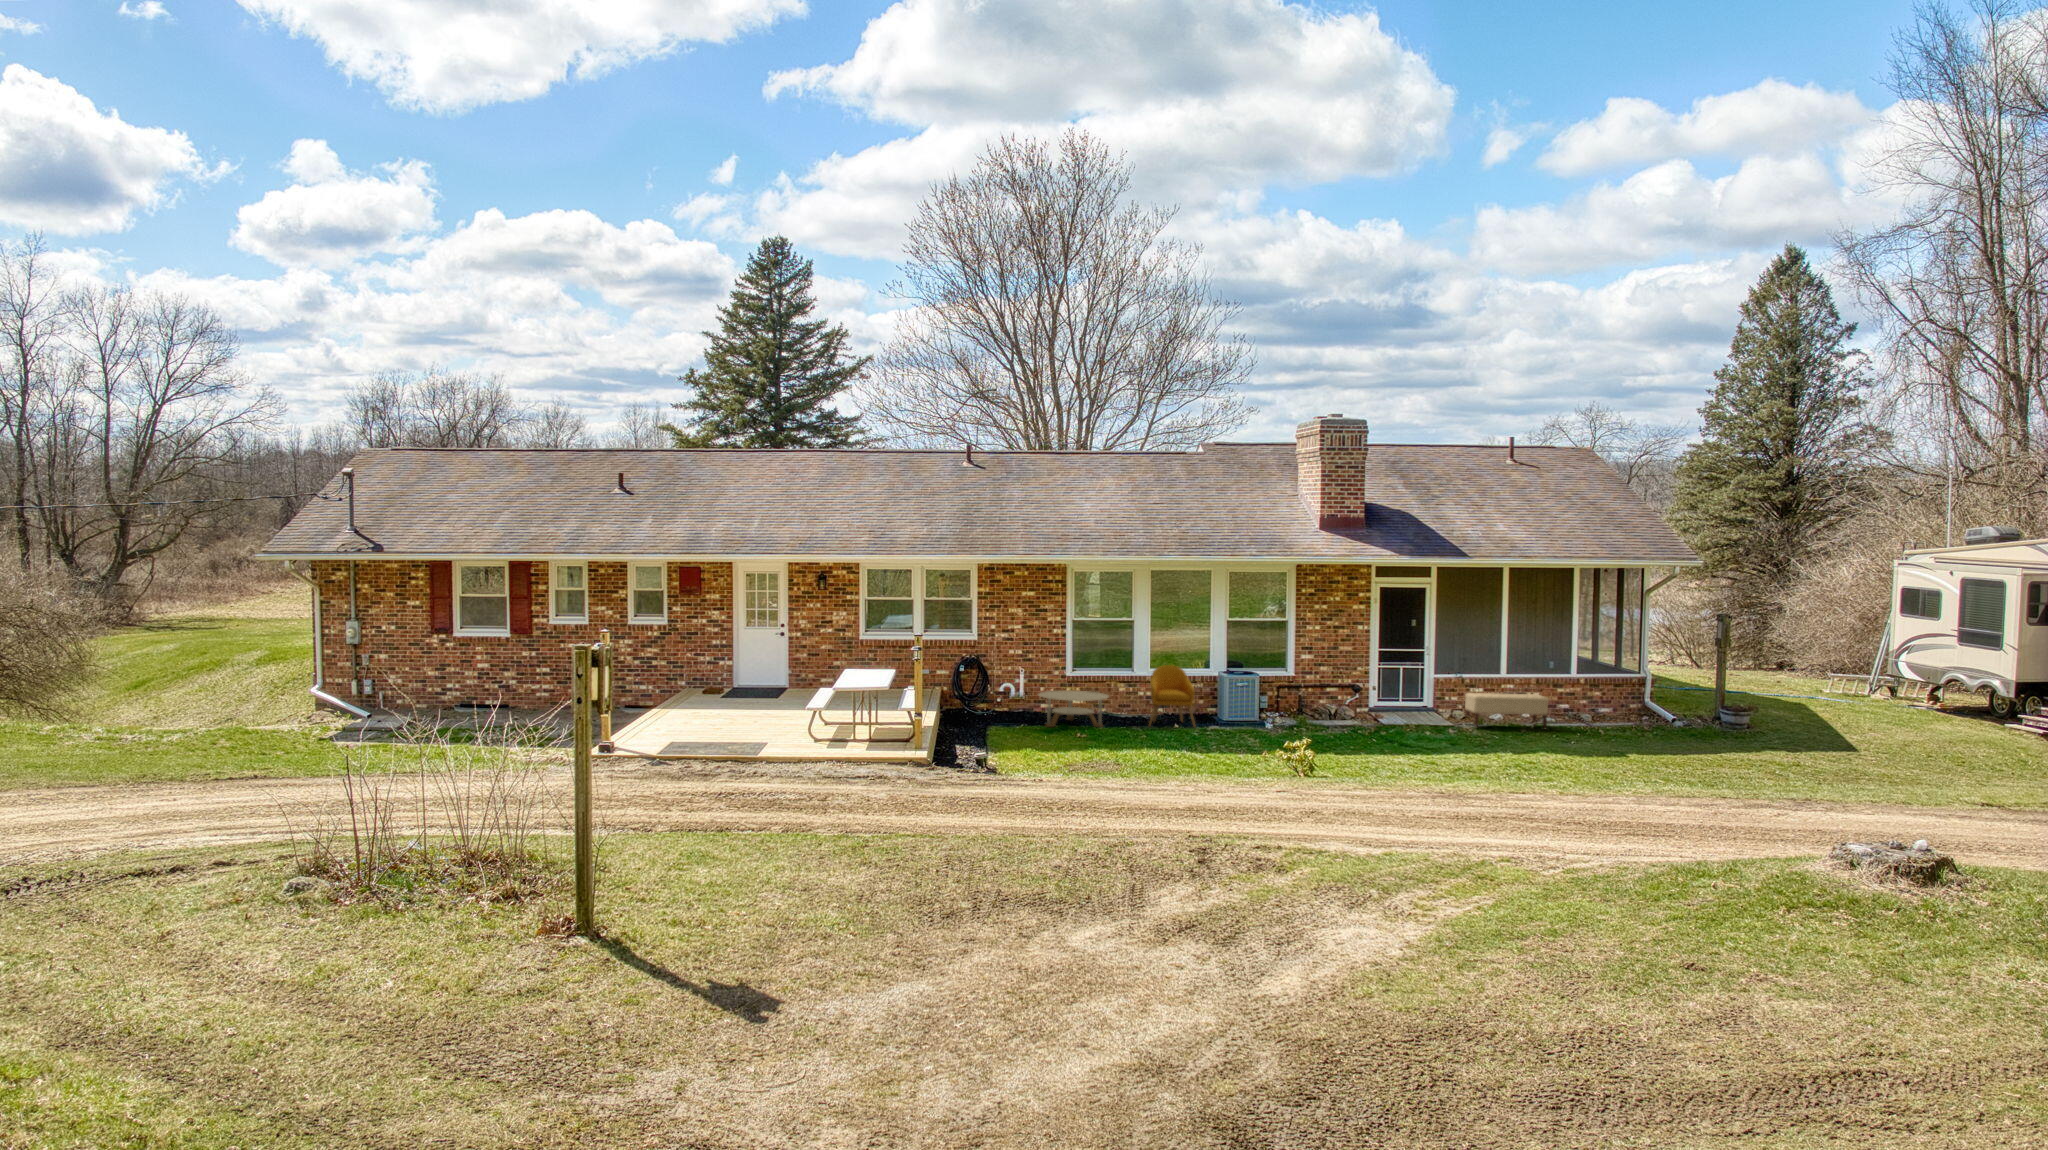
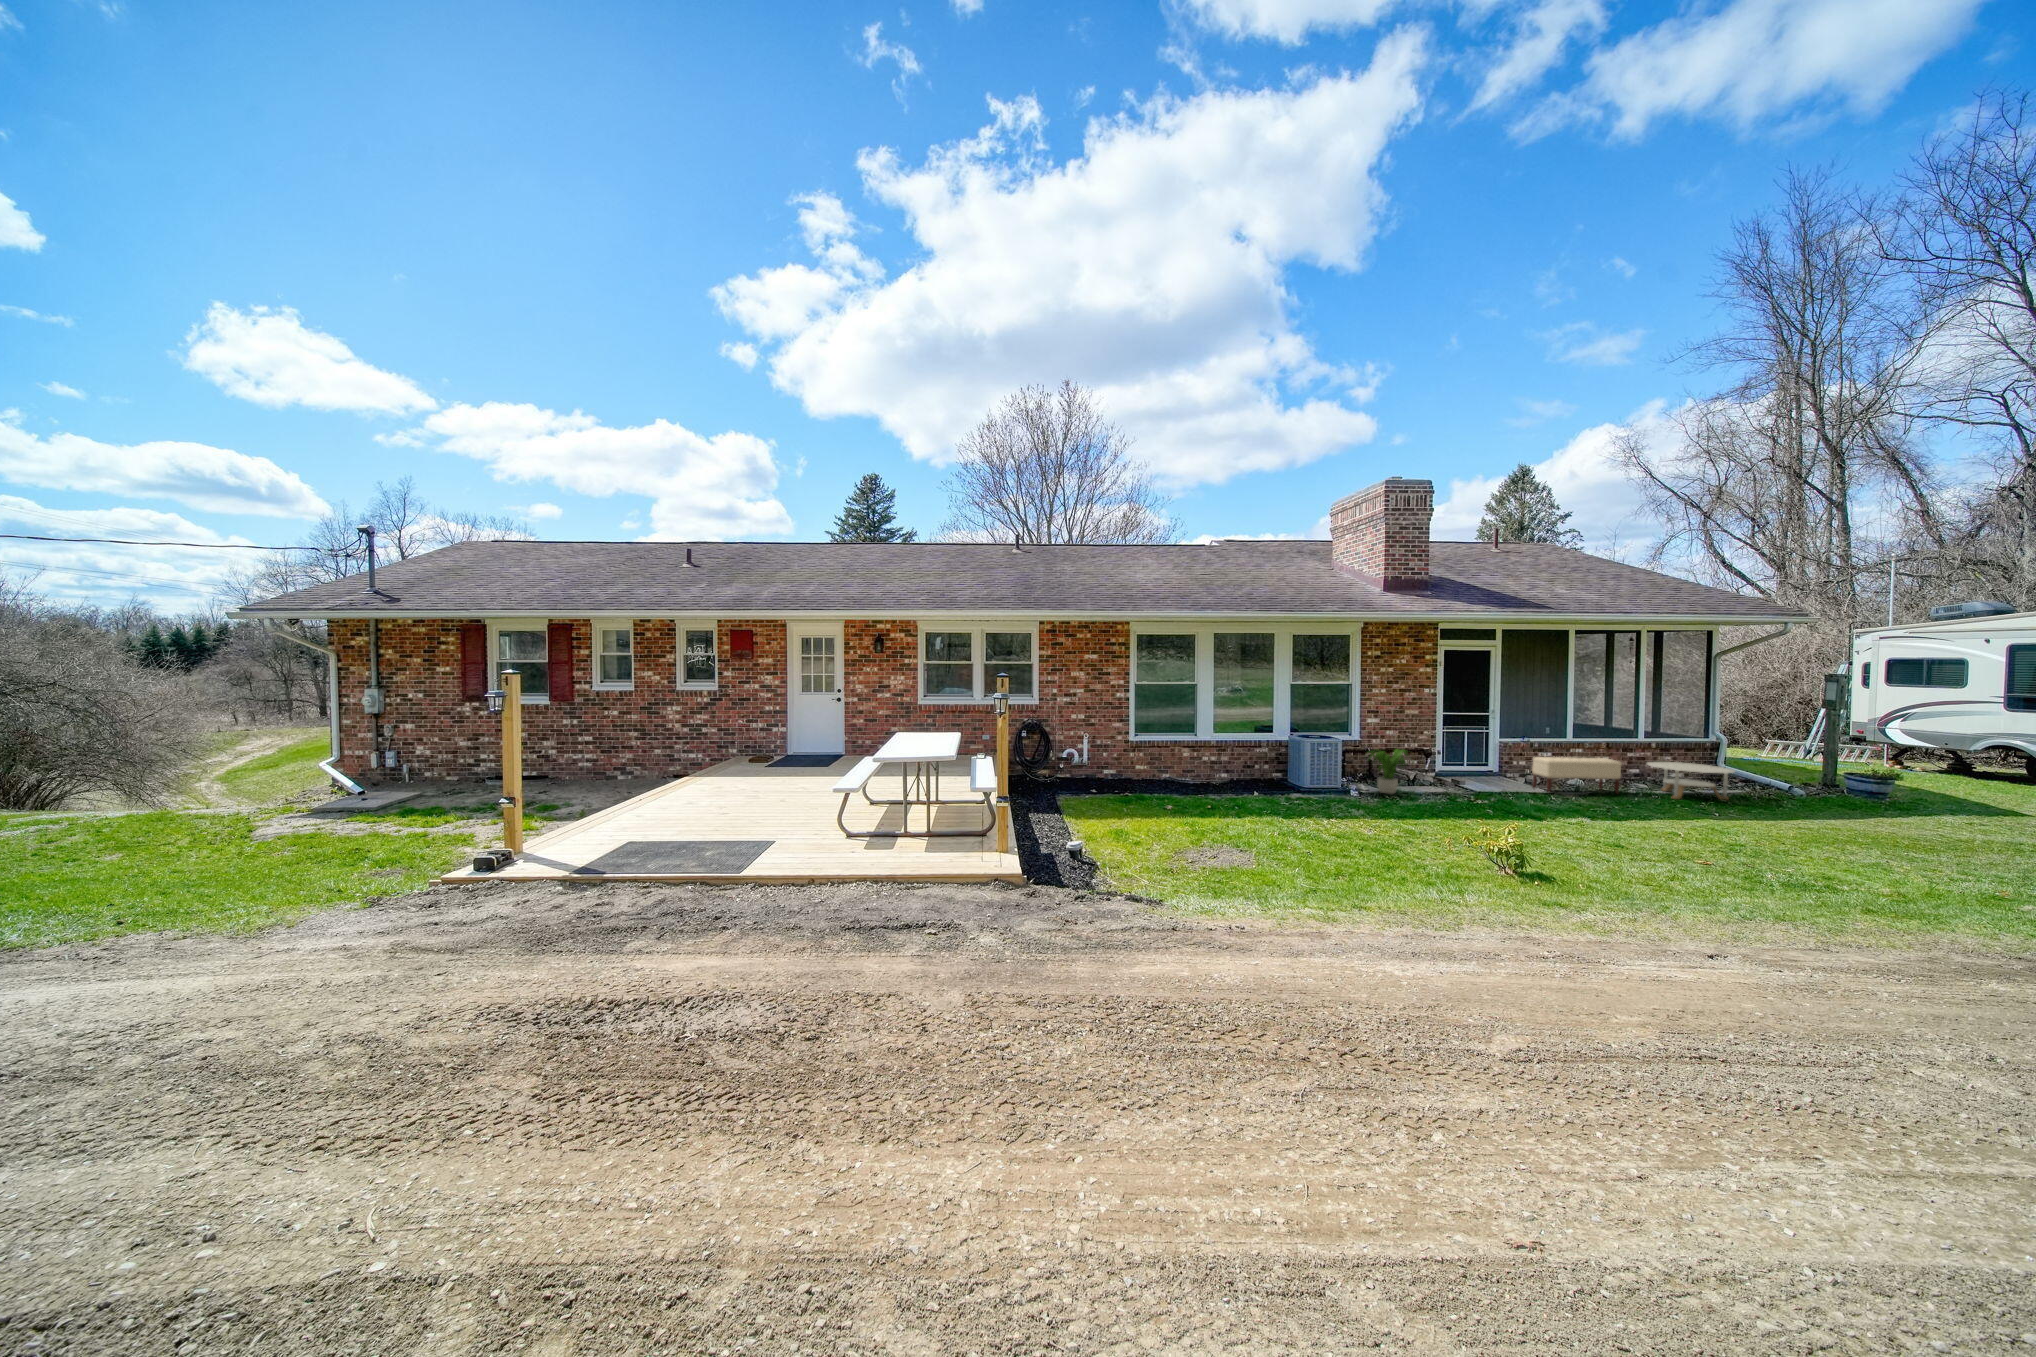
armchair: present [1149,665,1195,727] -> none [1221,731,1271,795]
potted plant: none [1292,684,1338,727] -> present [1368,749,1408,794]
round table: present [1038,690,1109,727] -> present [1647,762,1735,800]

